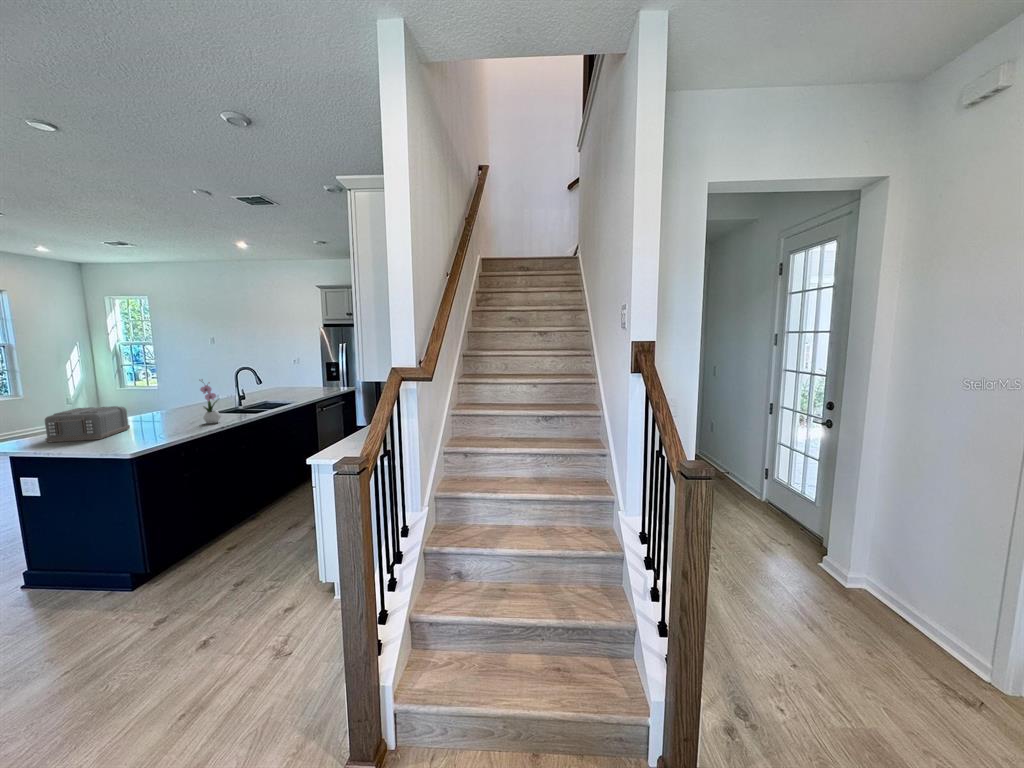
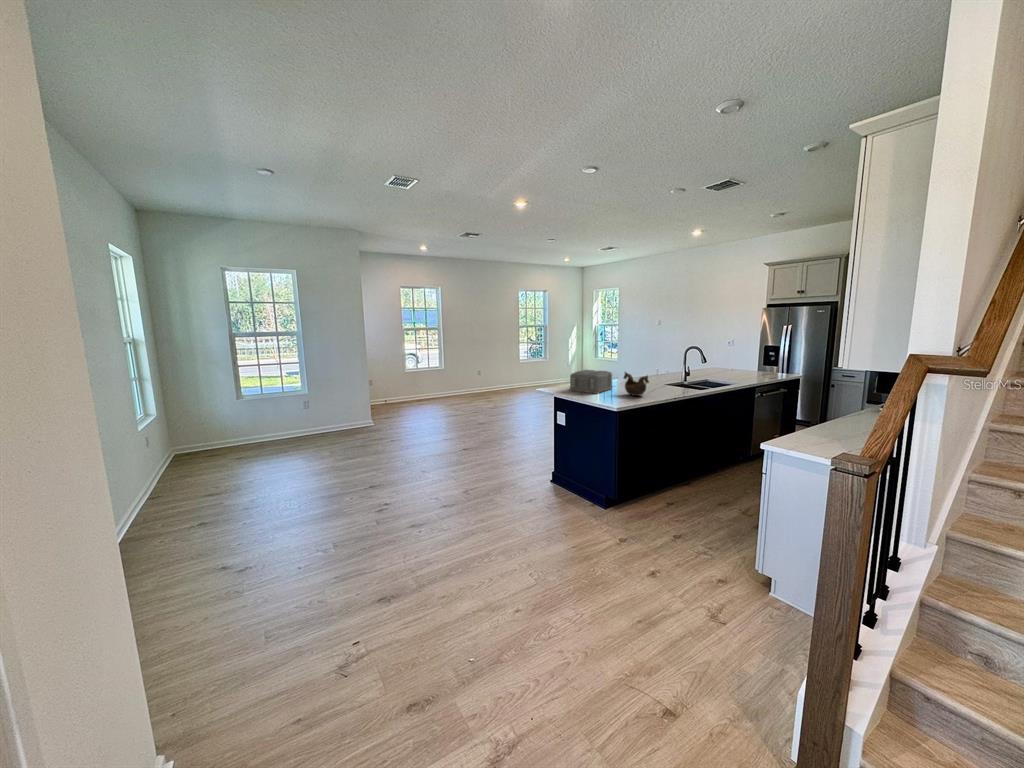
flower arrangement: present [200,385,221,424] -> none [660,355,675,394]
decorative bowl: none [144,404,183,433] -> present [623,372,649,396]

